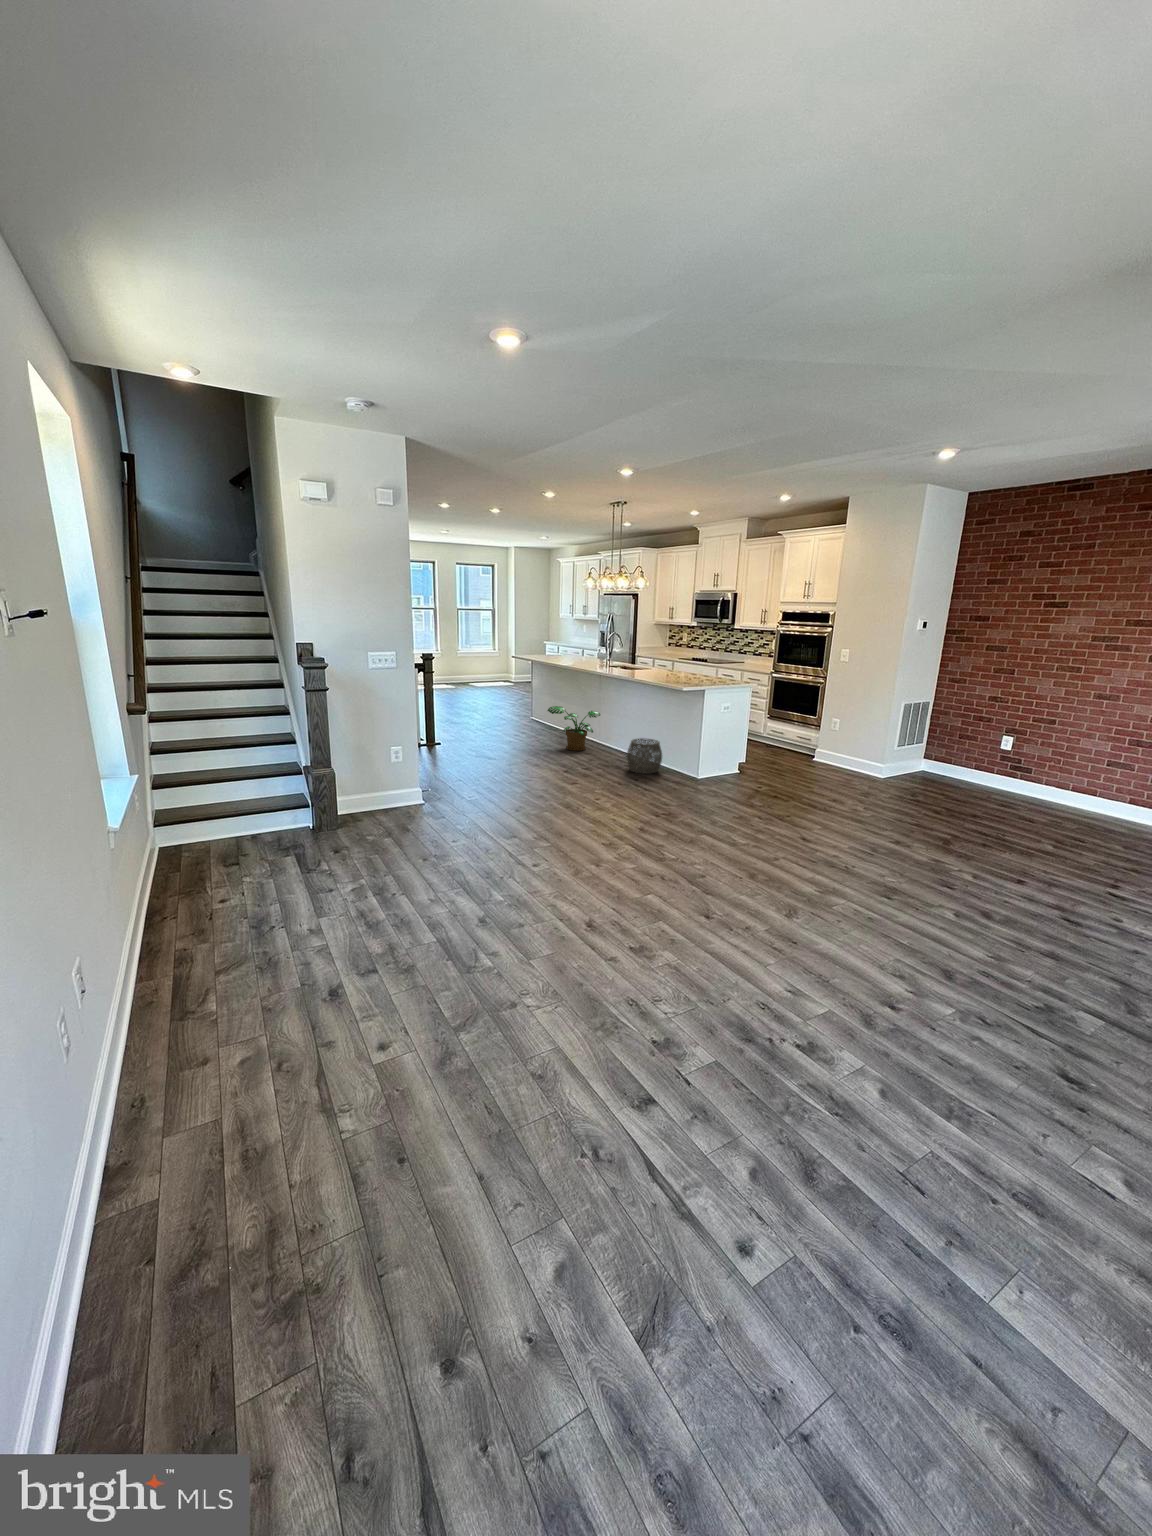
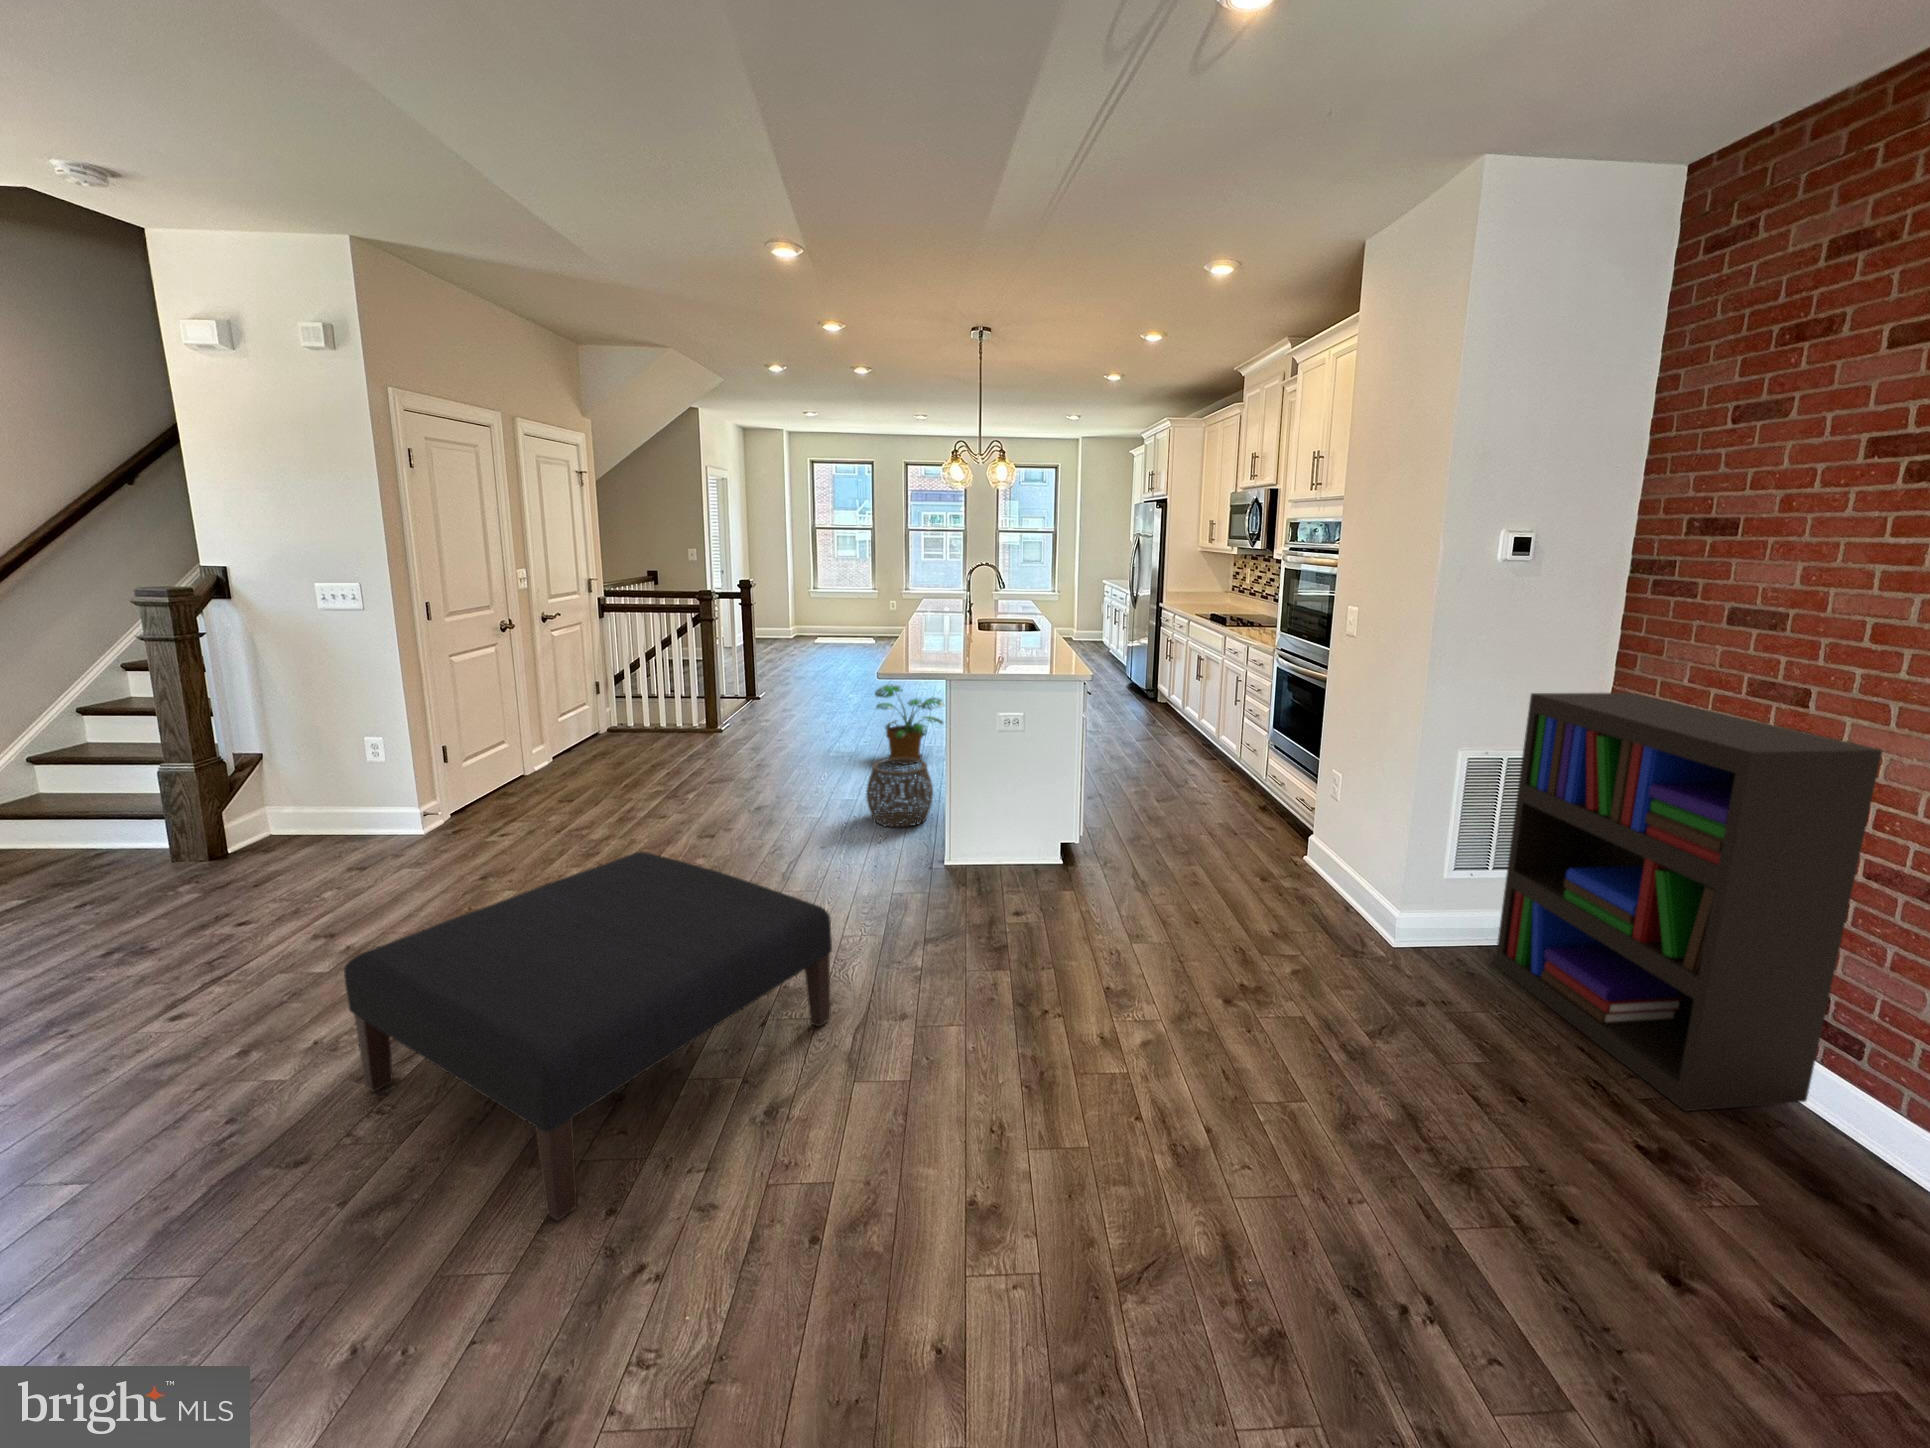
bookshelf: none [917,676,1040,797] -> present [1494,693,1882,1111]
ottoman: none [673,774,844,872] -> present [344,852,832,1220]

